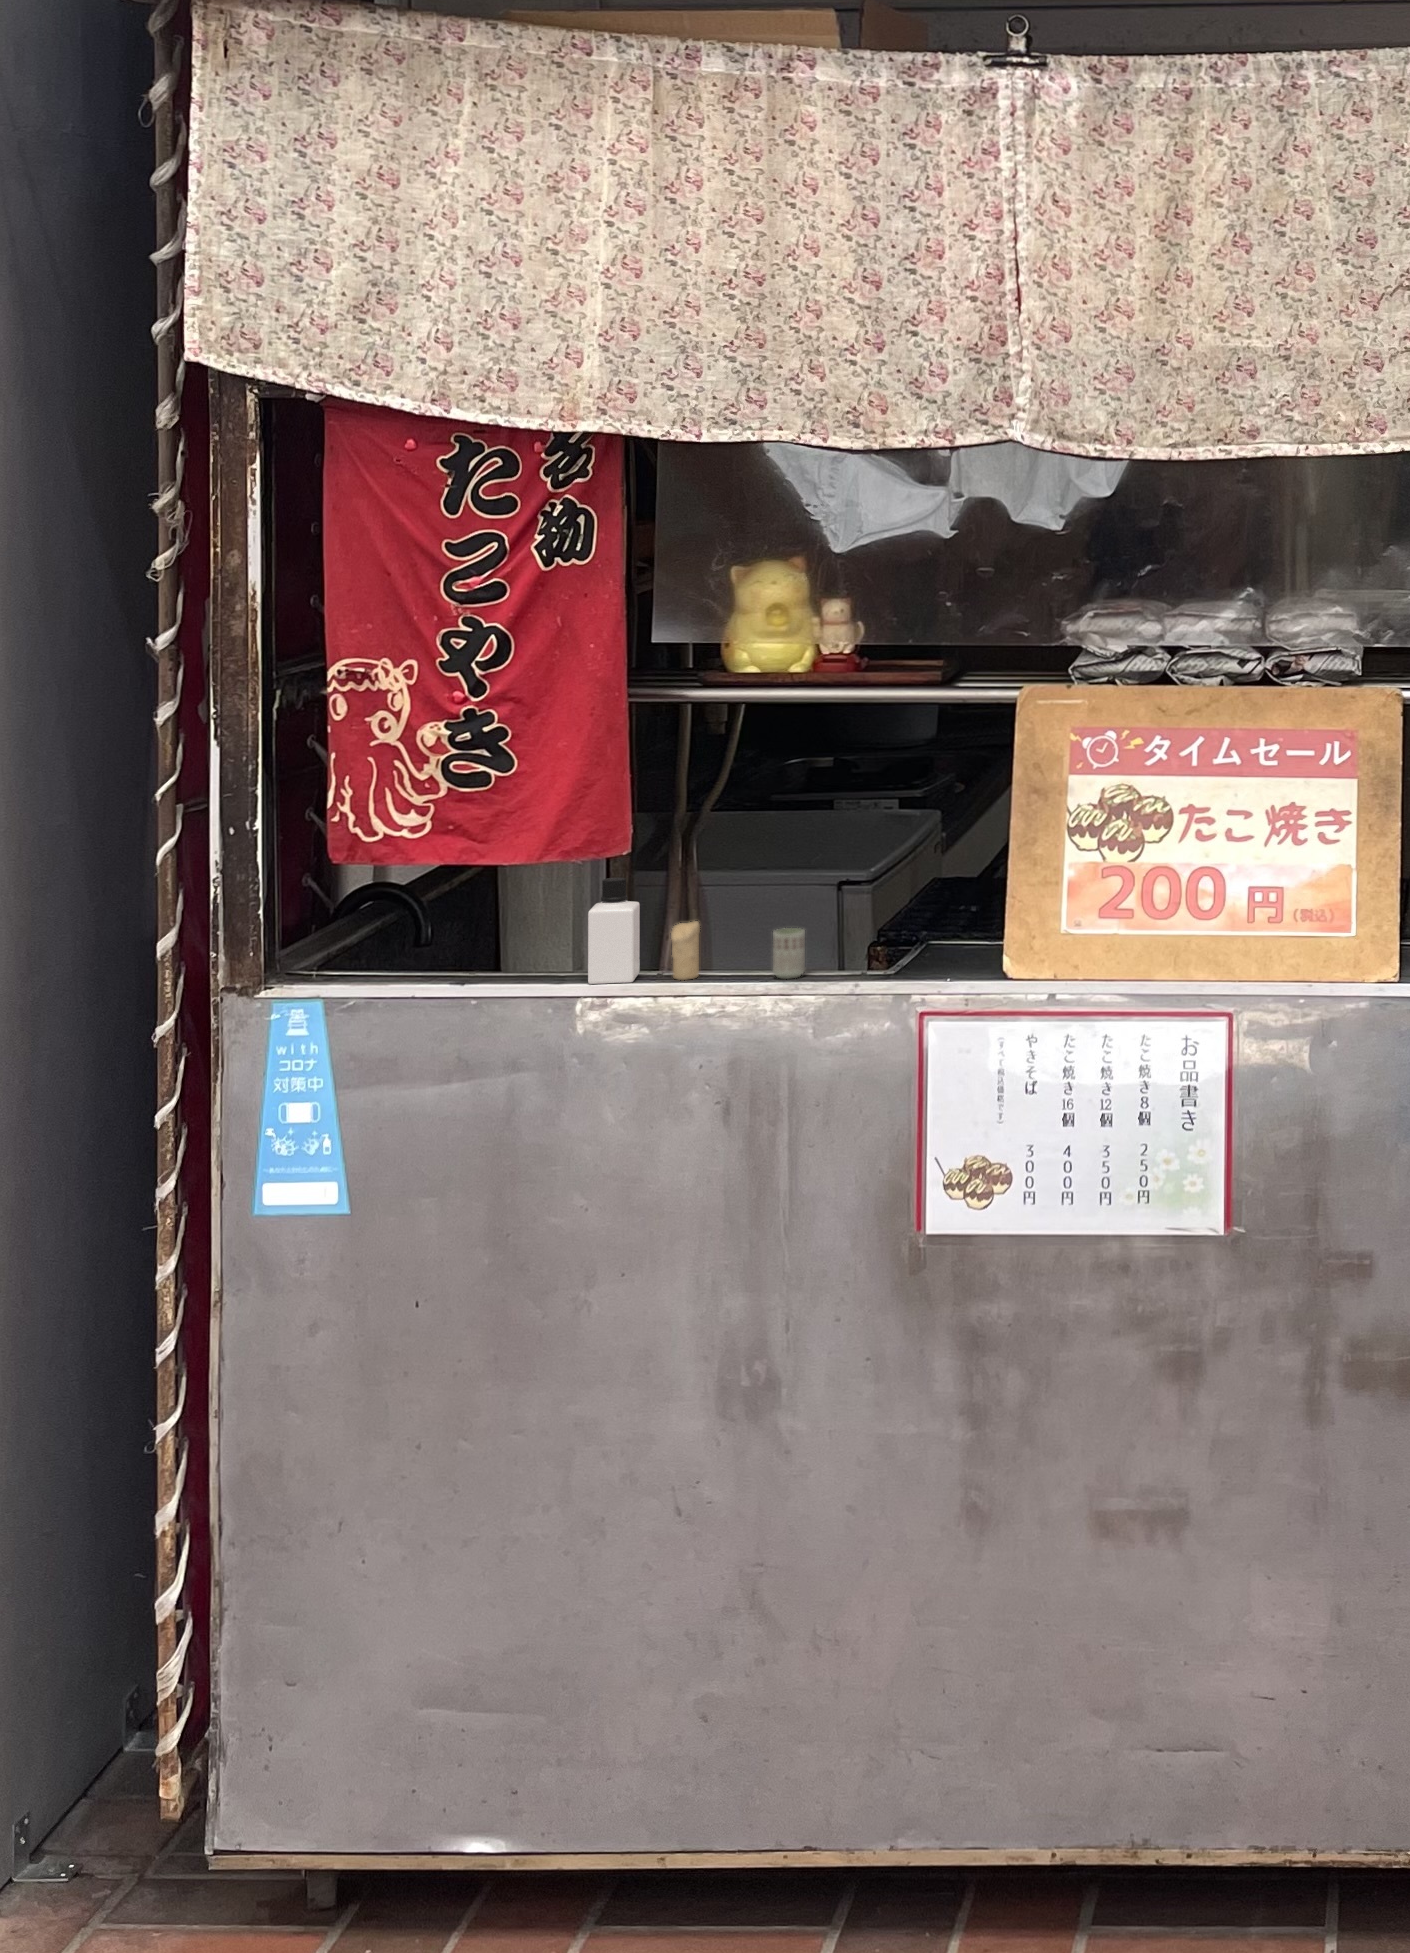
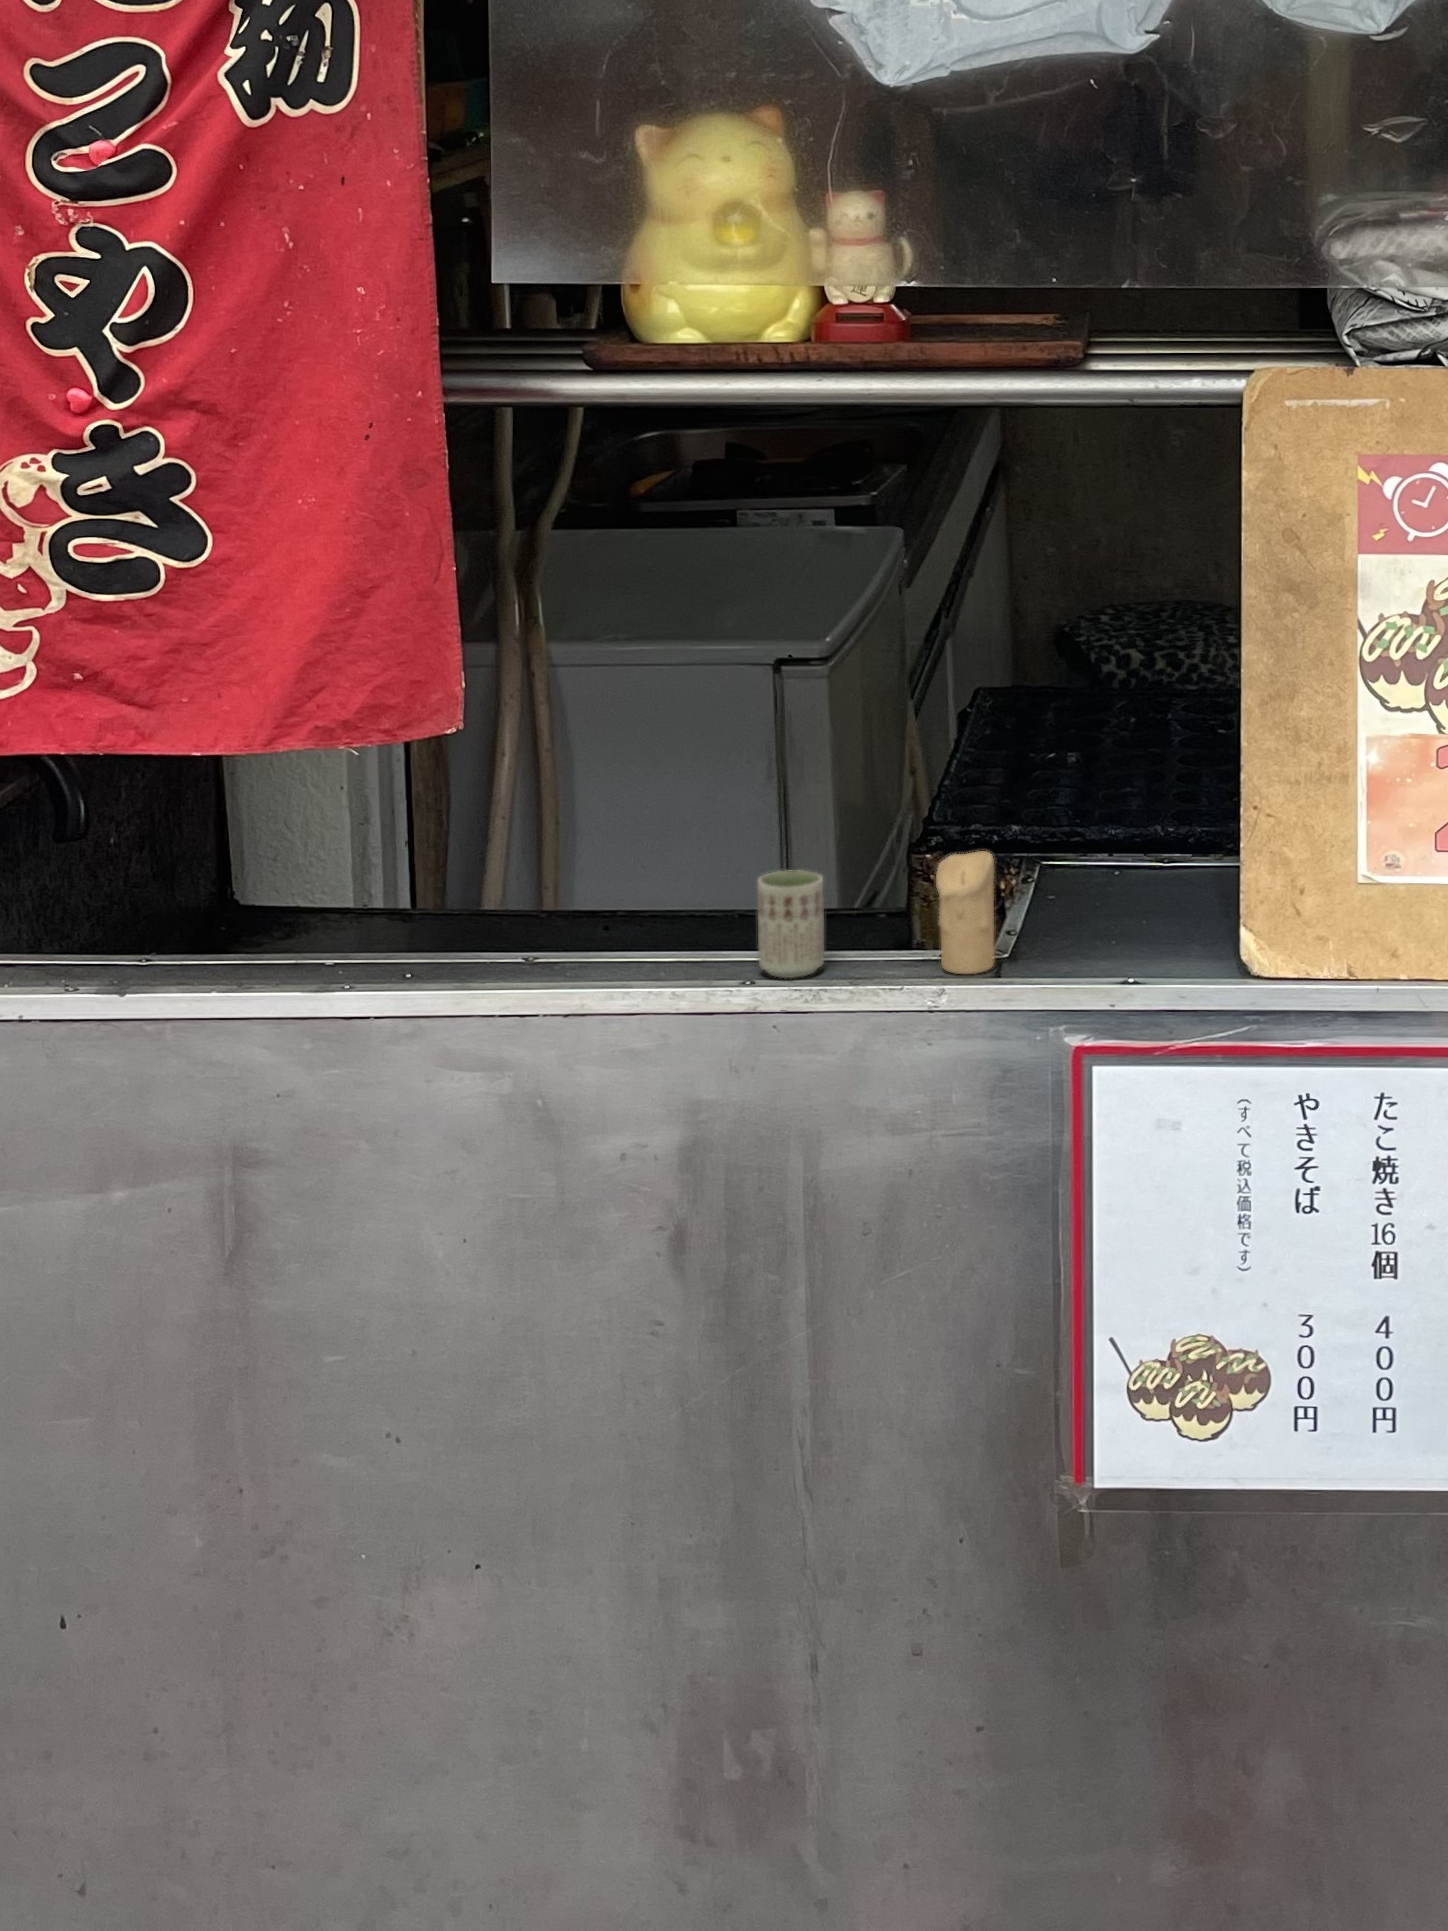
bottle: present [588,877,640,984] -> none [370,766,479,989]
candle: present [671,921,700,980] -> present [936,851,995,974]

